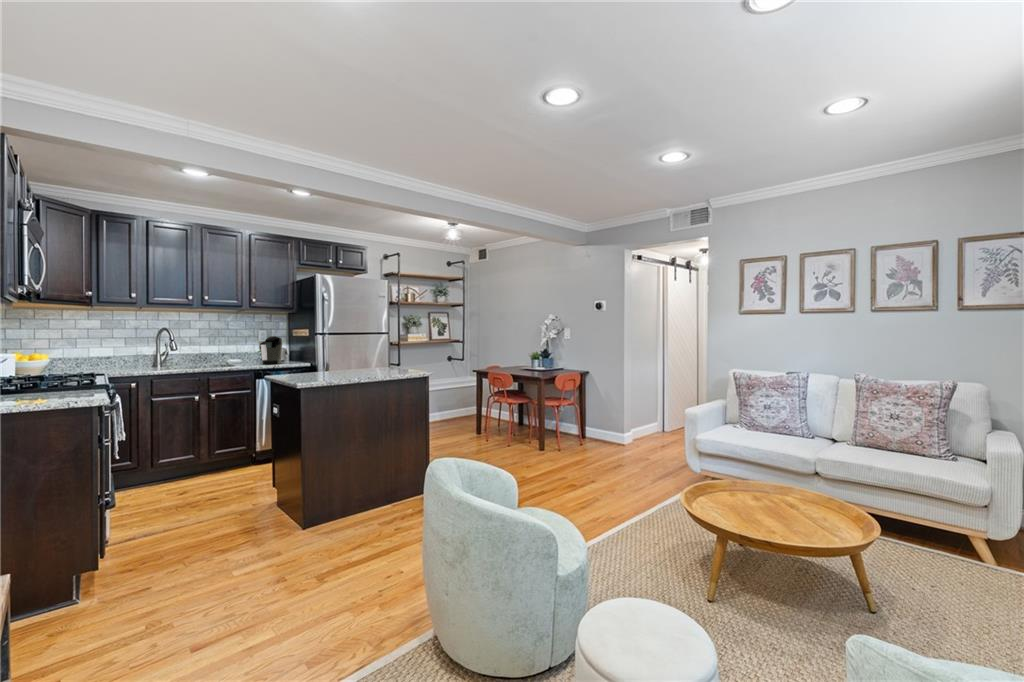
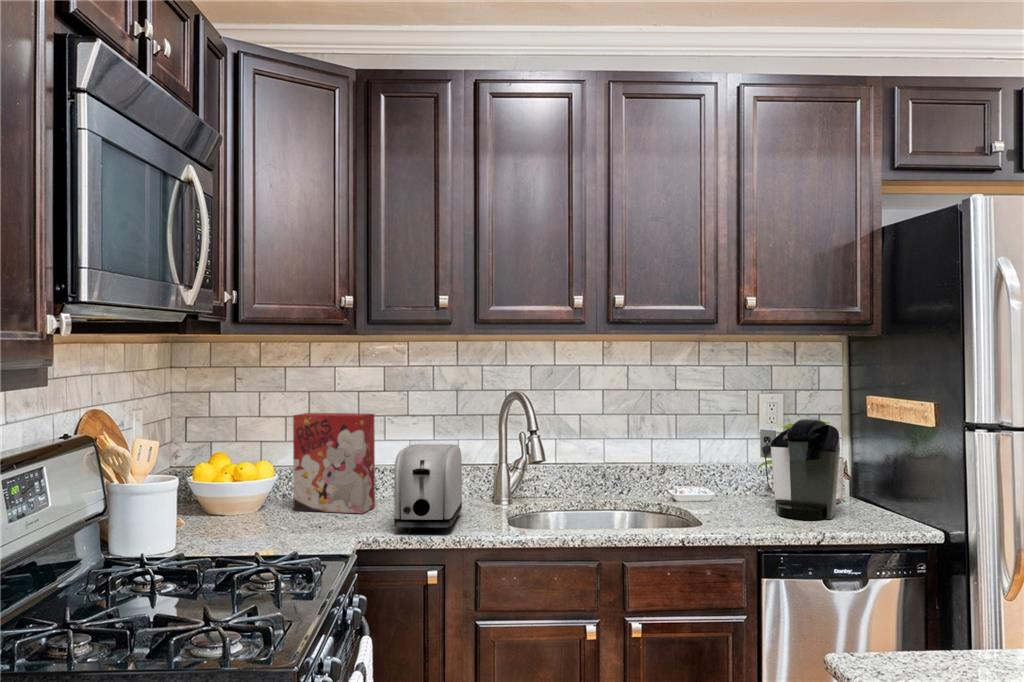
cereal box: none [61,336,102,372] -> present [293,413,375,513]
toaster: none [119,344,144,371] -> present [394,444,462,533]

